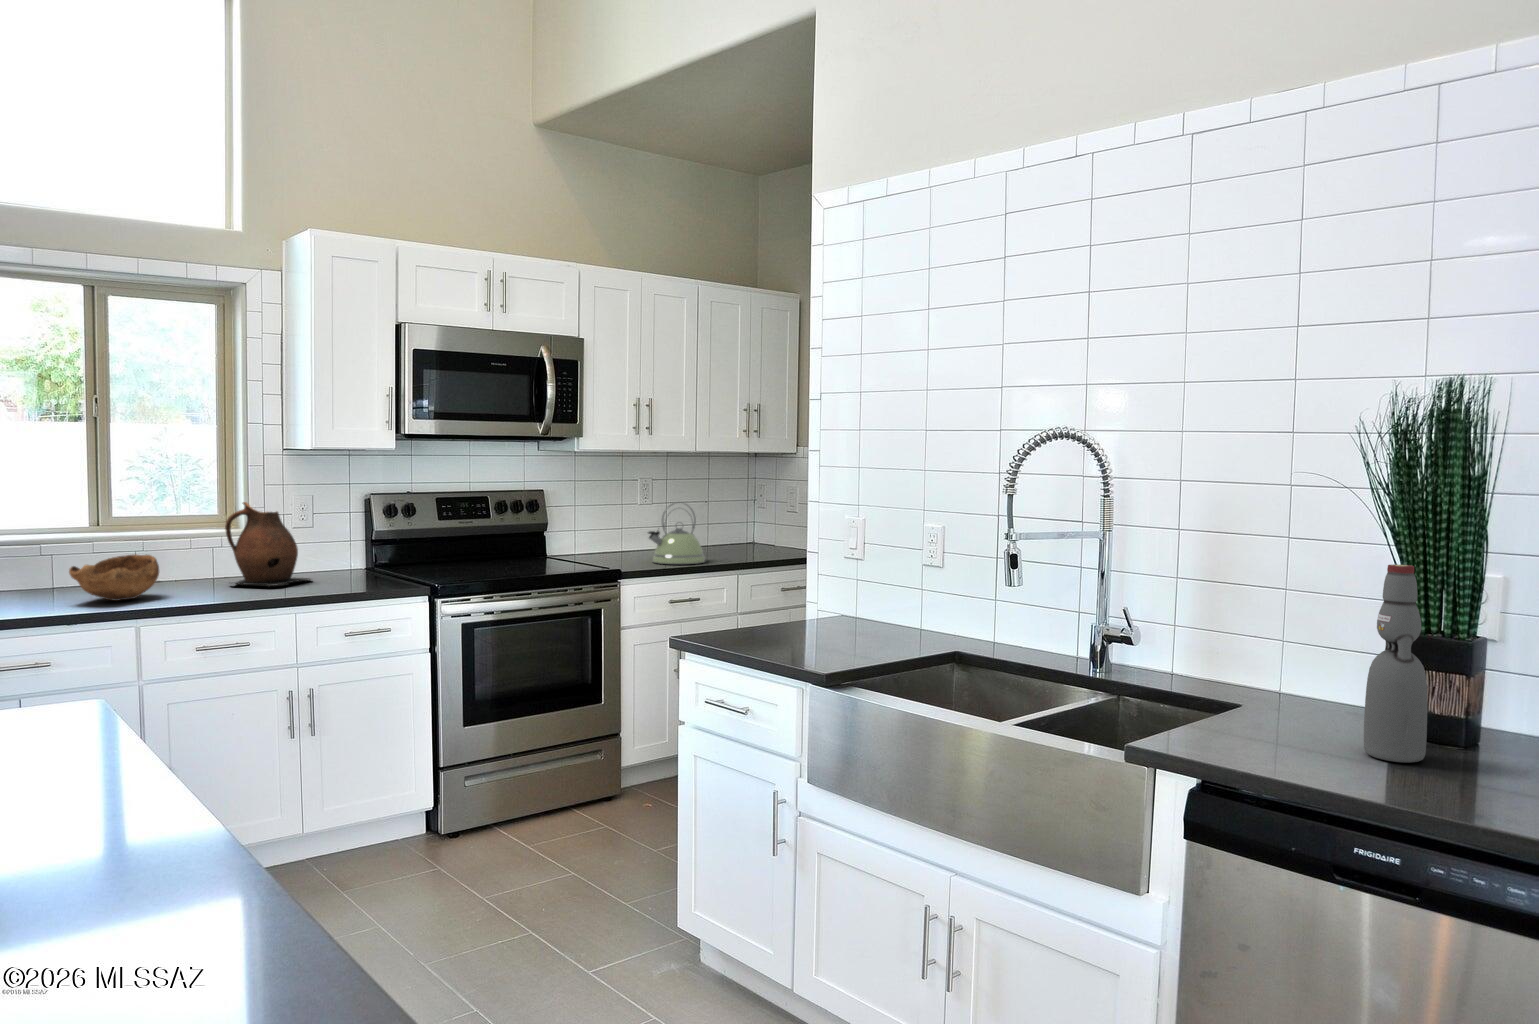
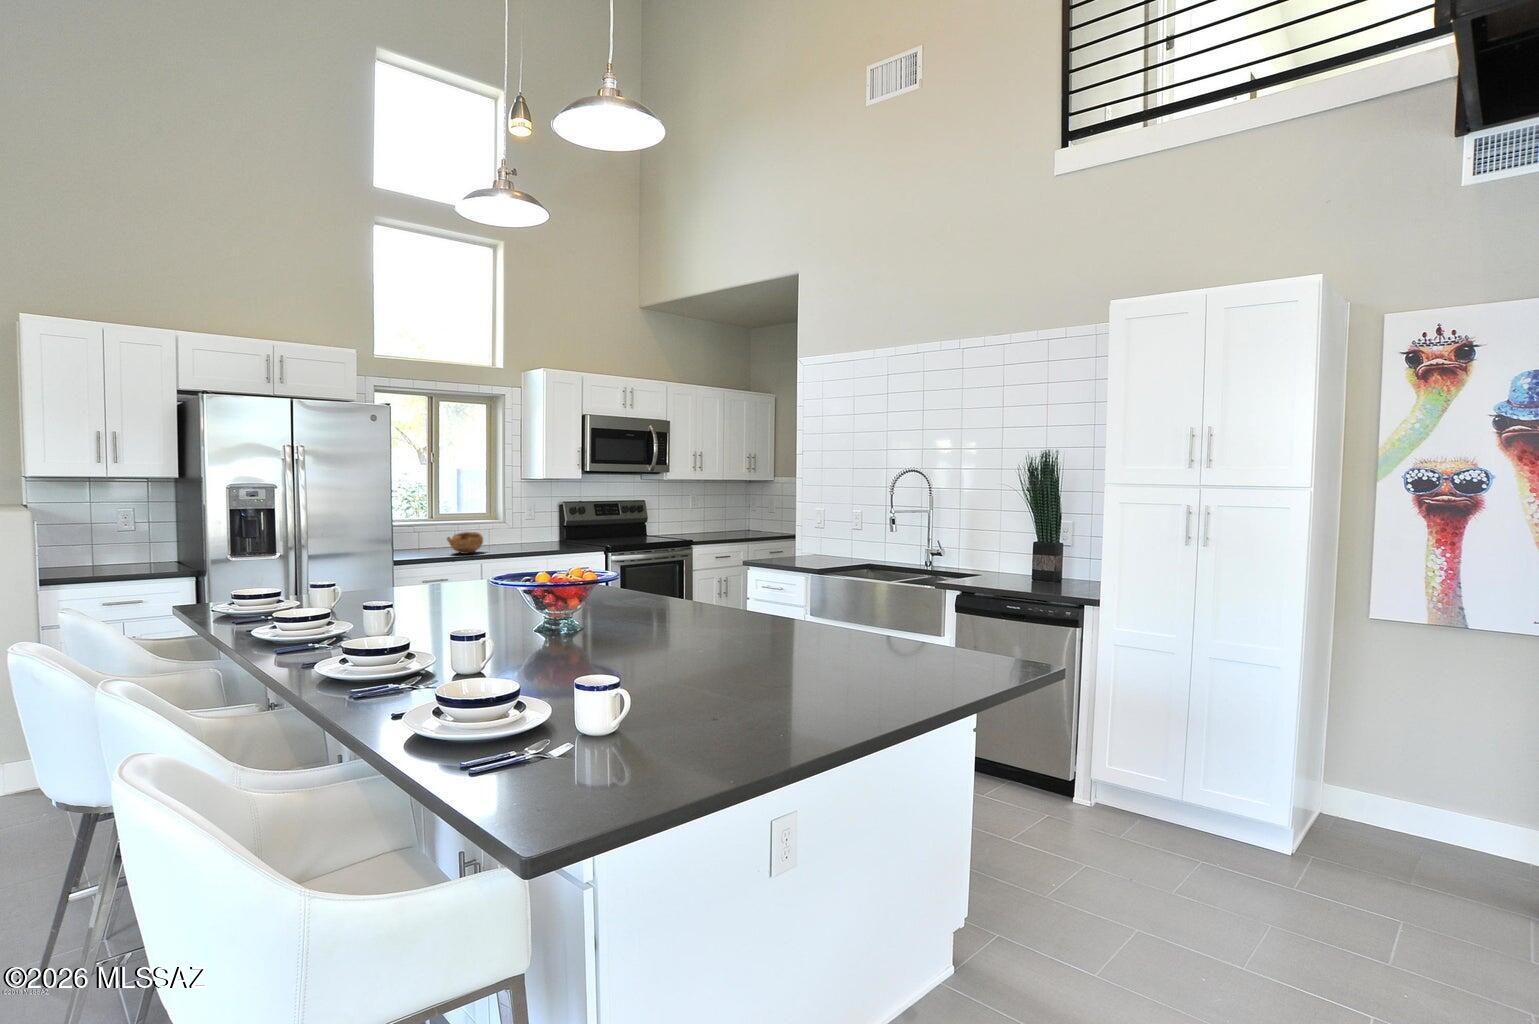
ceramic pitcher: present [225,502,310,587] -> none [504,506,545,548]
kettle: present [648,502,705,564] -> none [703,506,732,538]
bottle: present [1364,565,1427,763] -> none [1017,516,1037,584]

